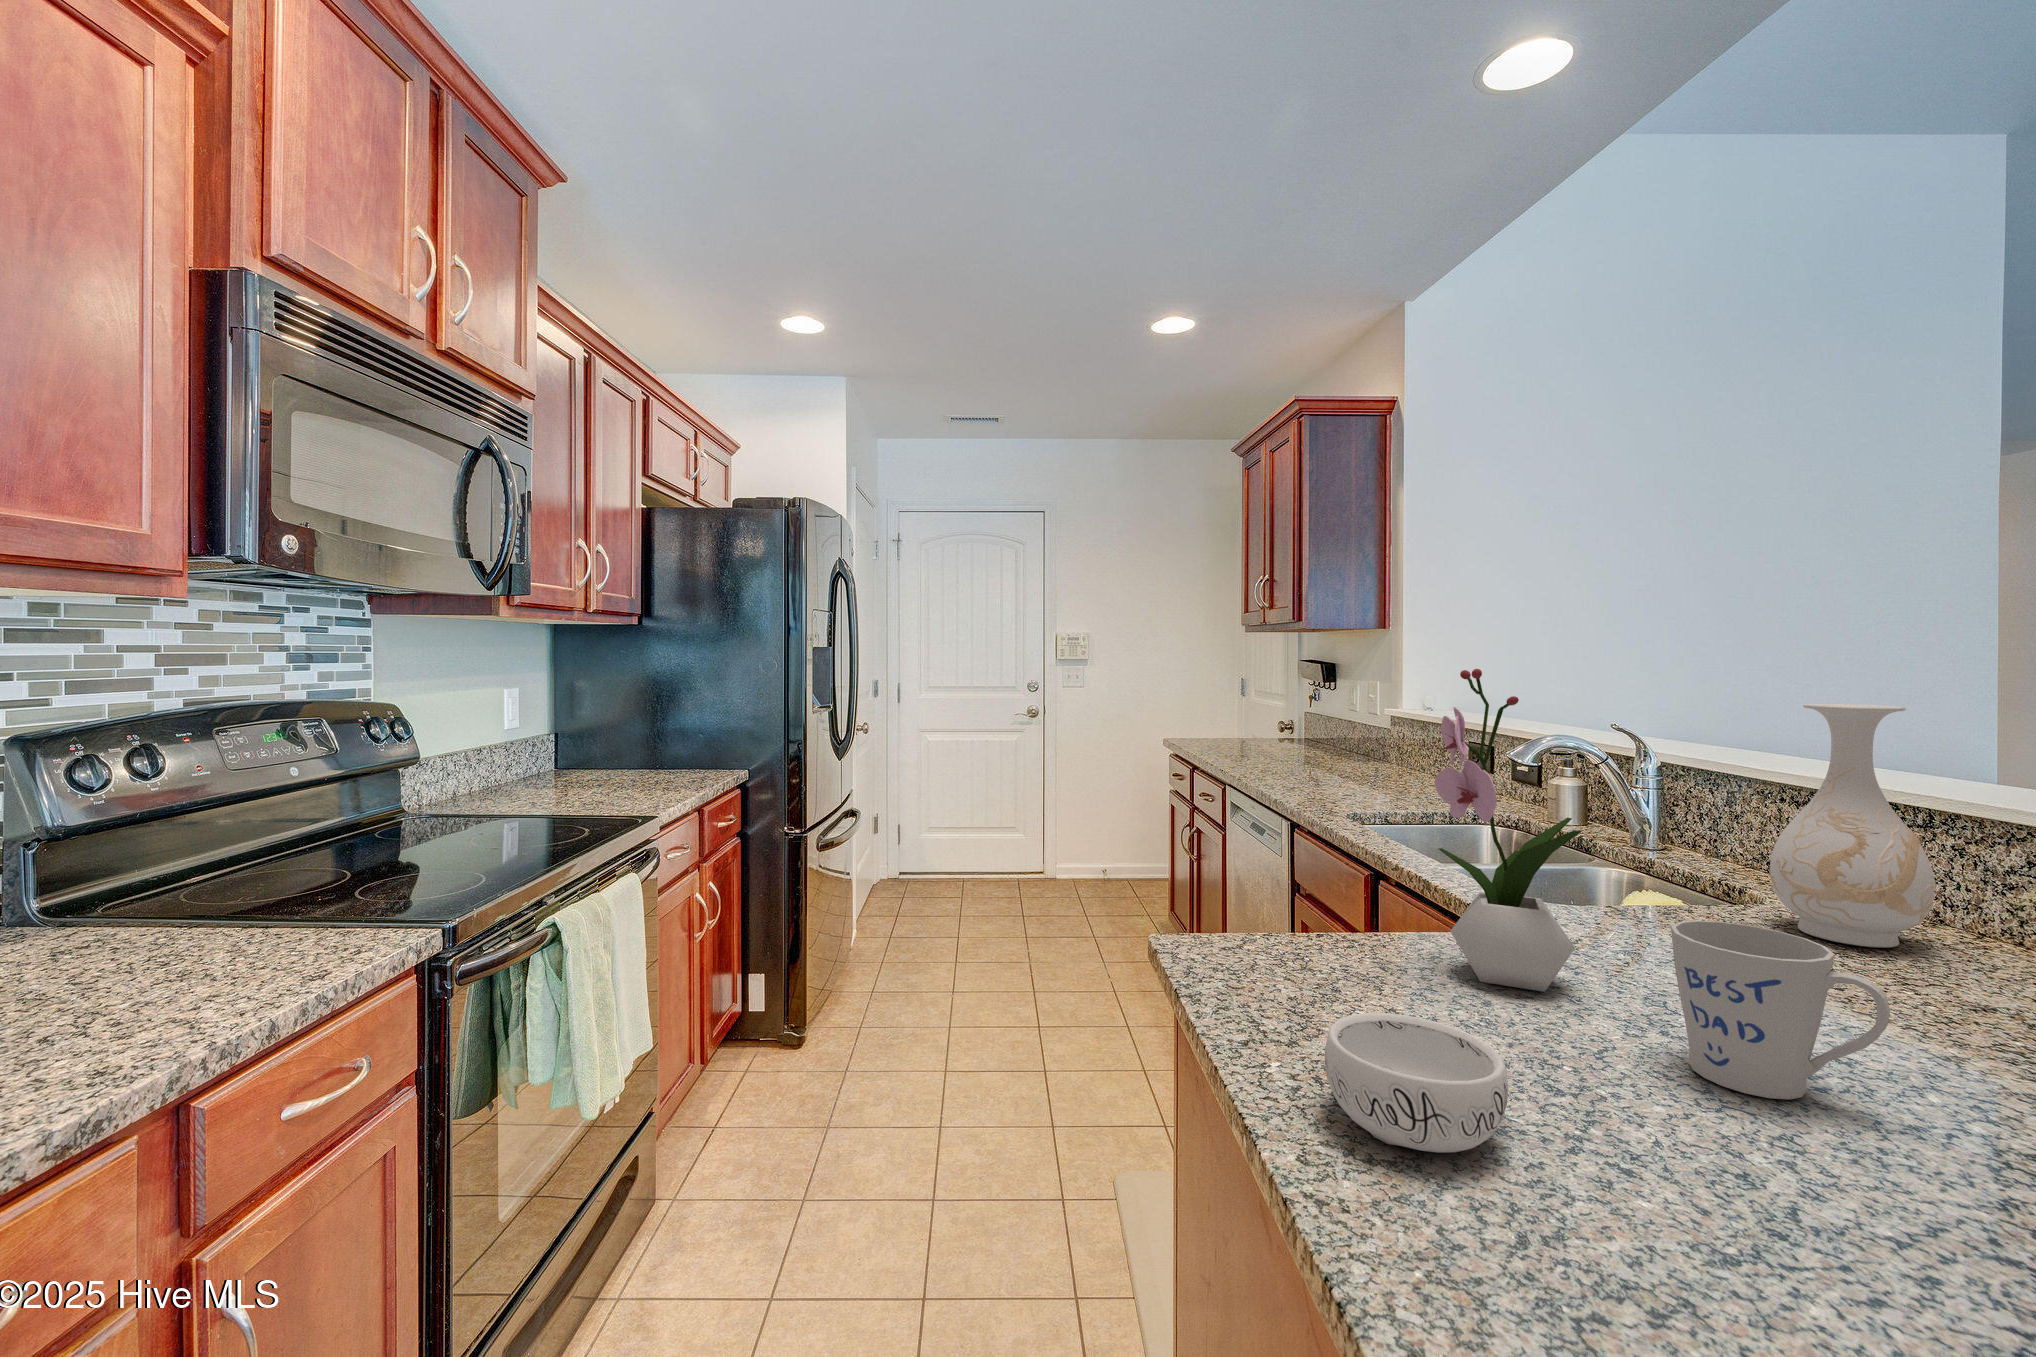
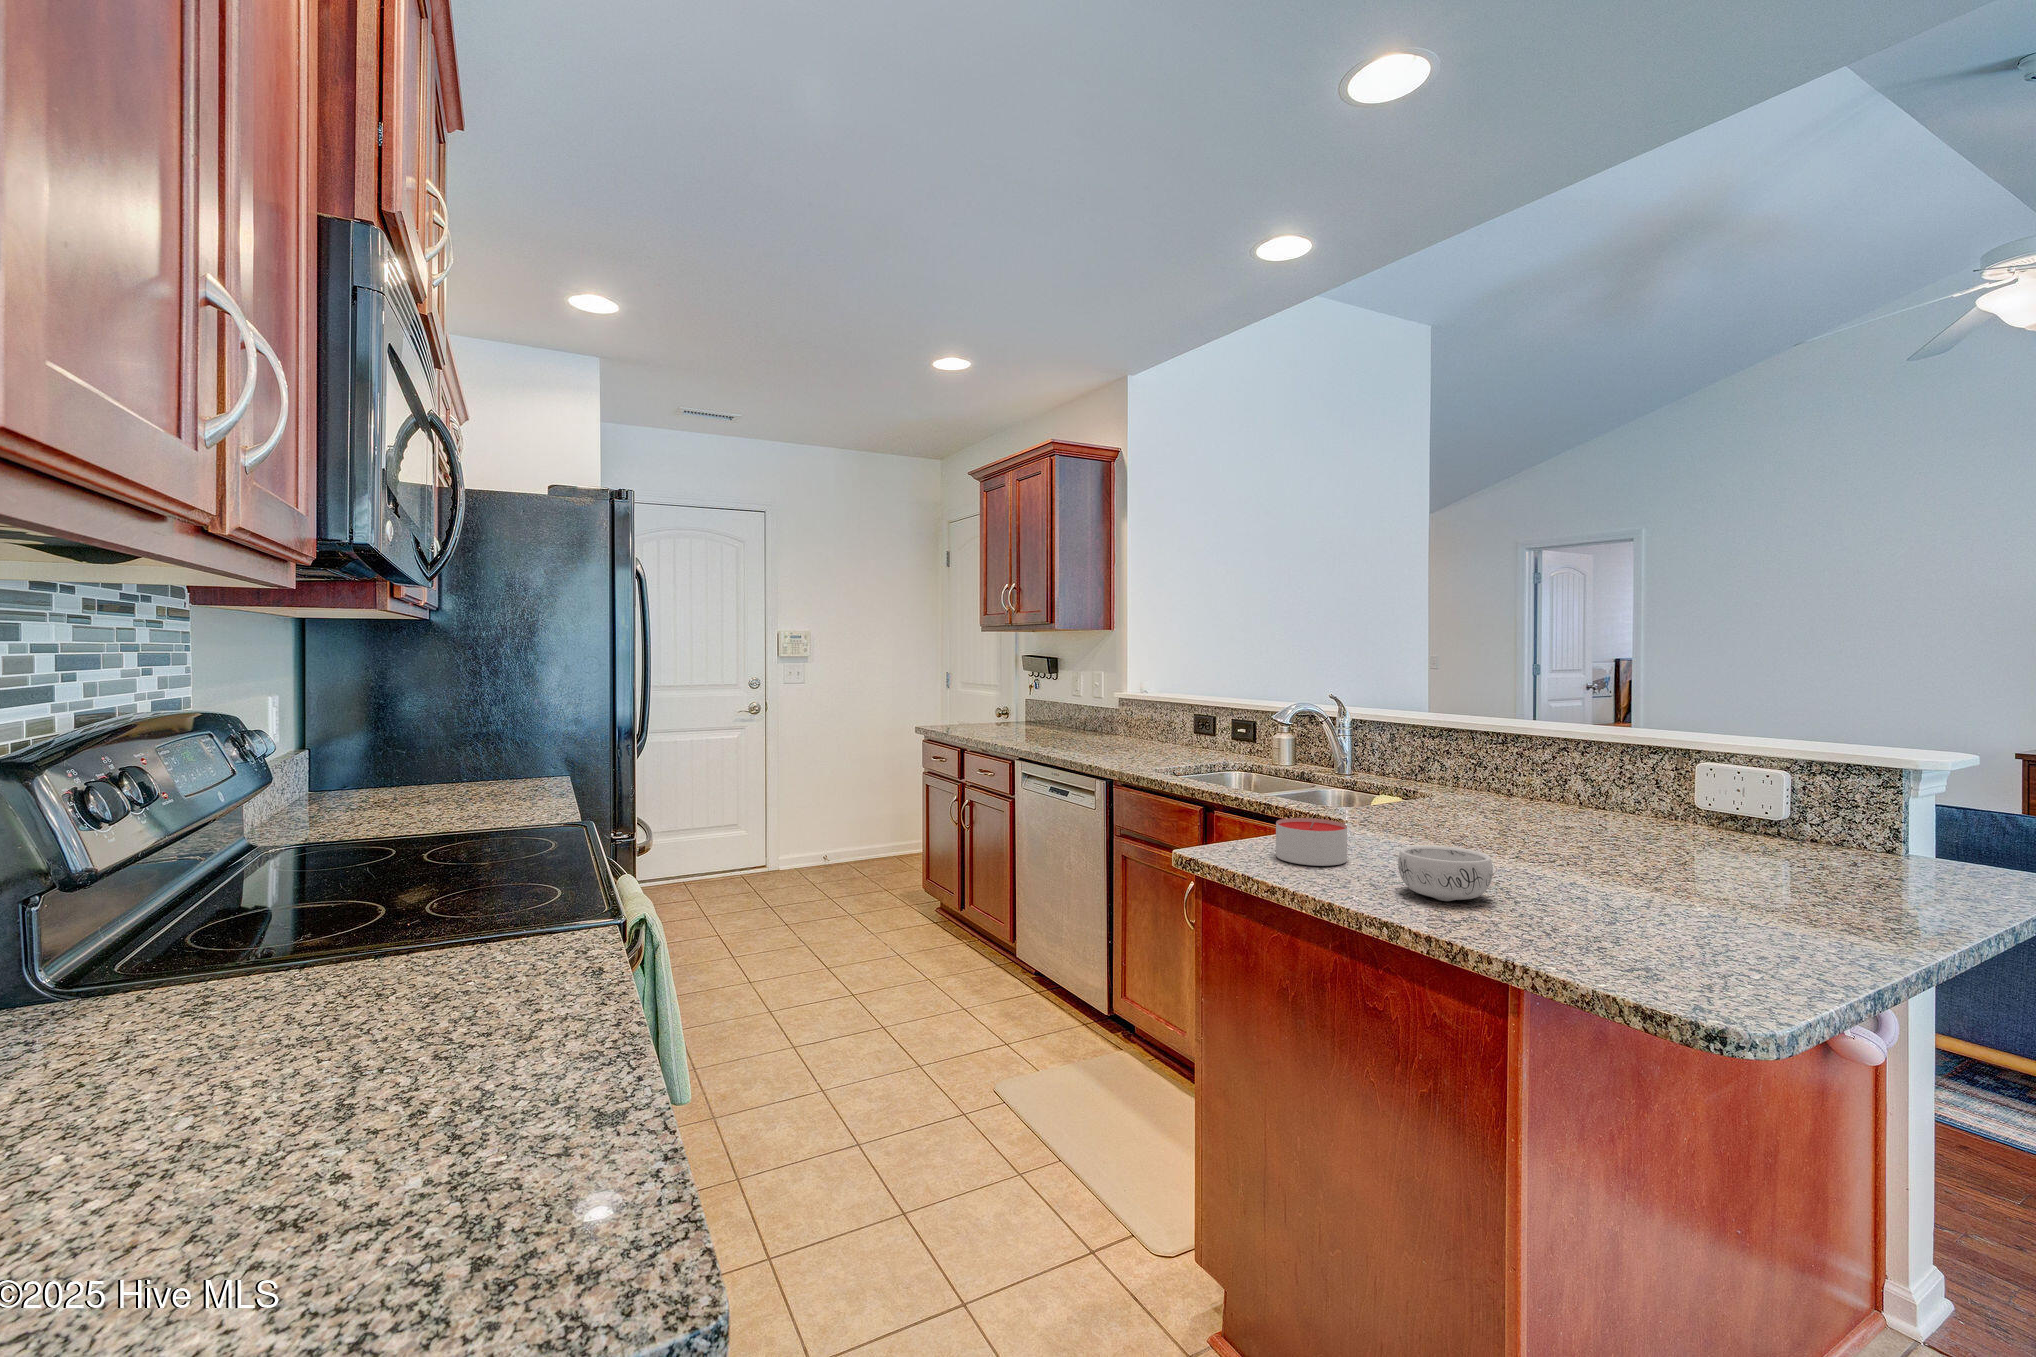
flower arrangement: present [1435,669,1582,992] -> none [1343,660,1432,842]
vase: present [1770,704,1935,948] -> none [1449,678,1523,808]
candle: none [1245,919,1362,1013] -> present [1276,818,1347,866]
mug: present [1671,921,1890,1099] -> none [1491,787,1582,864]

